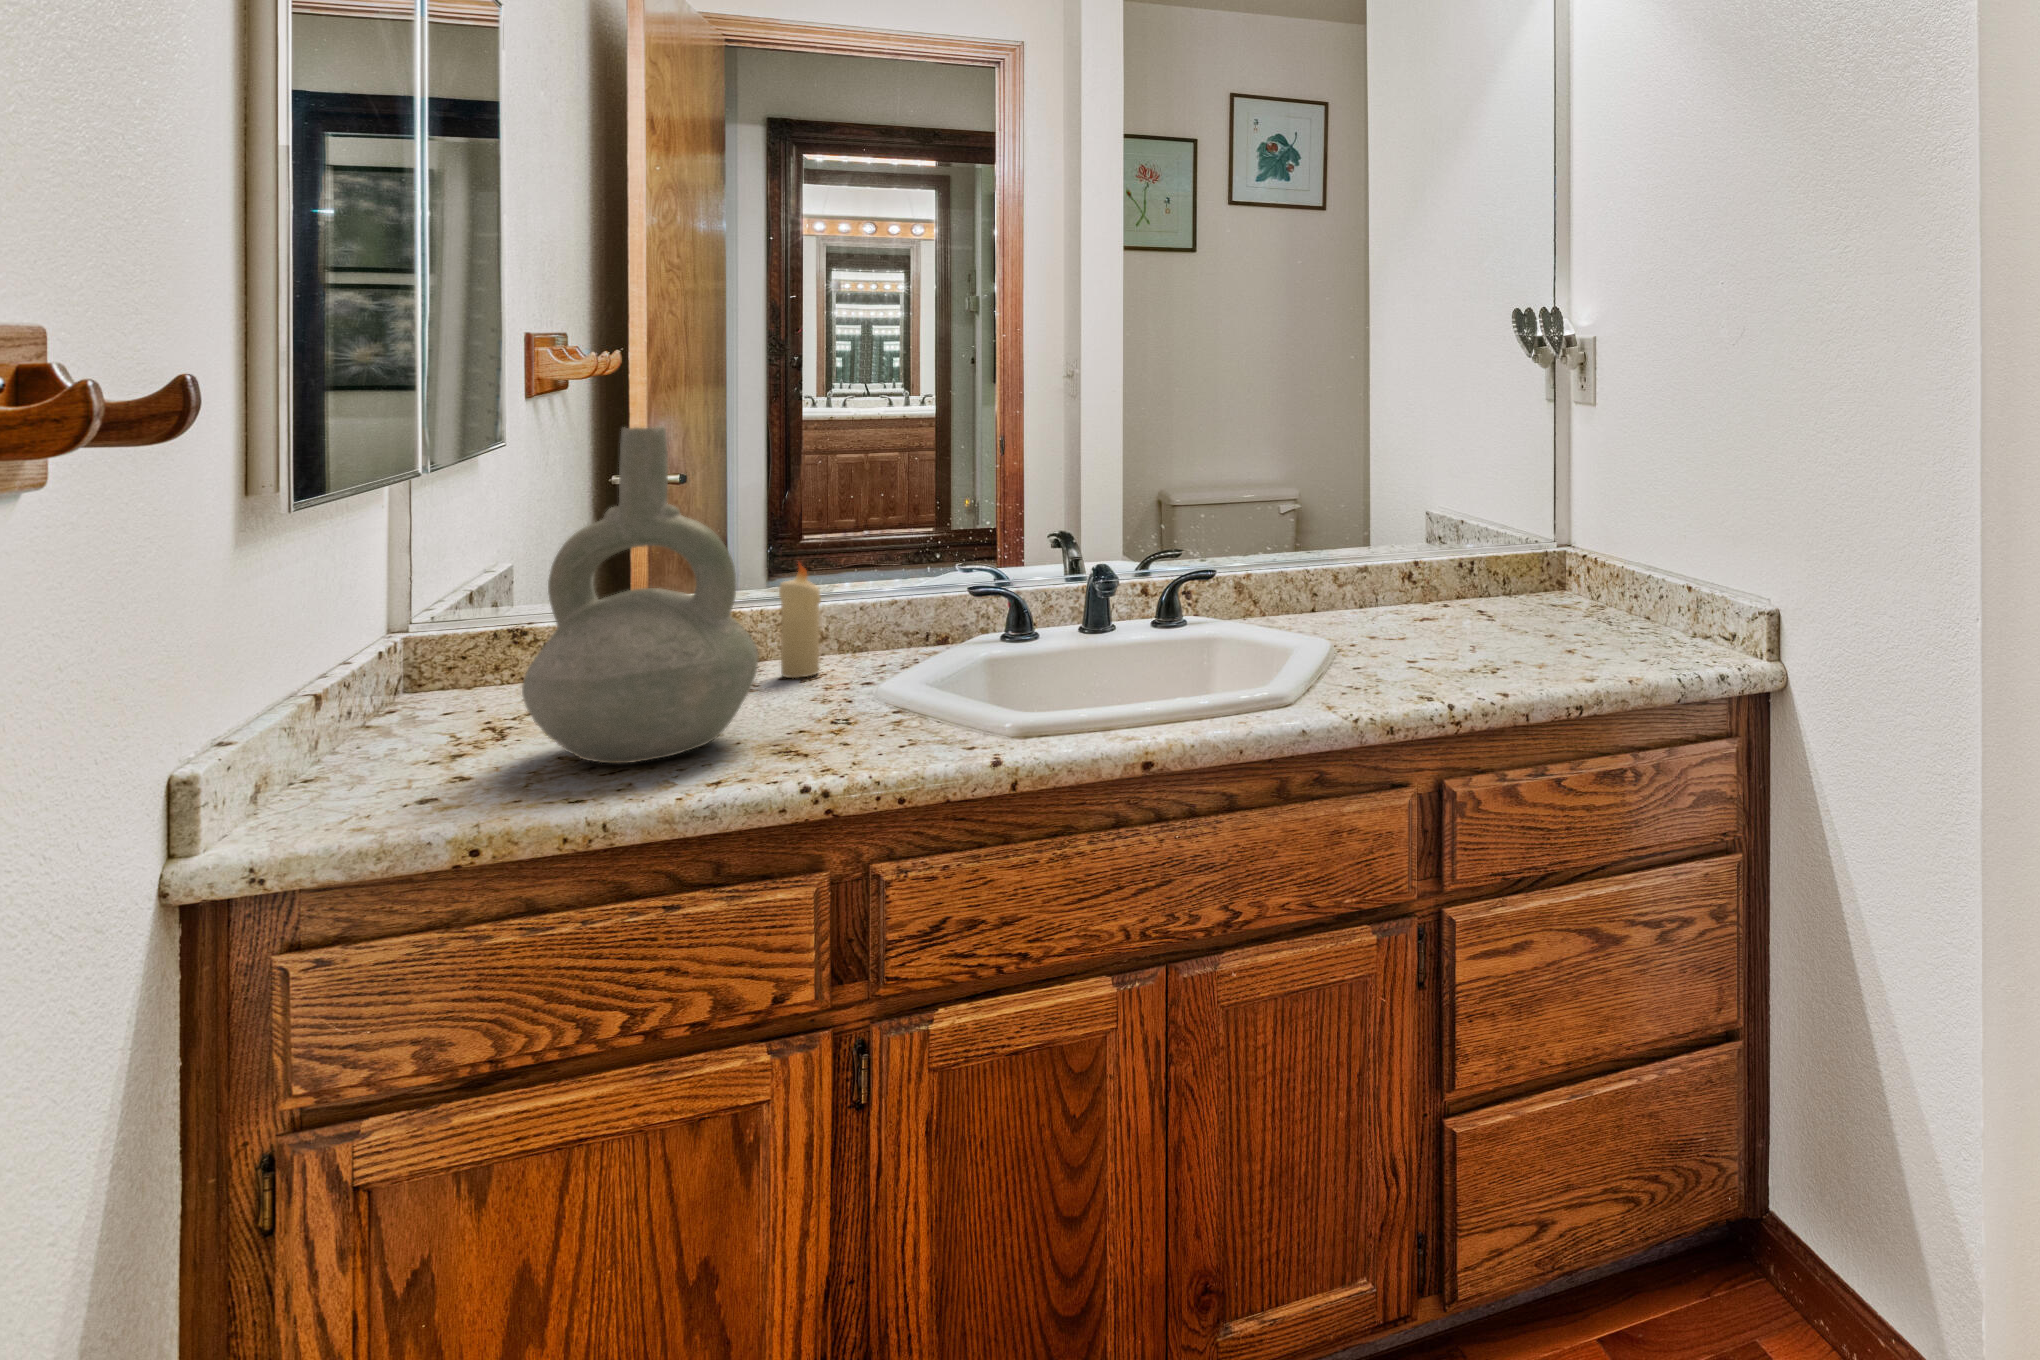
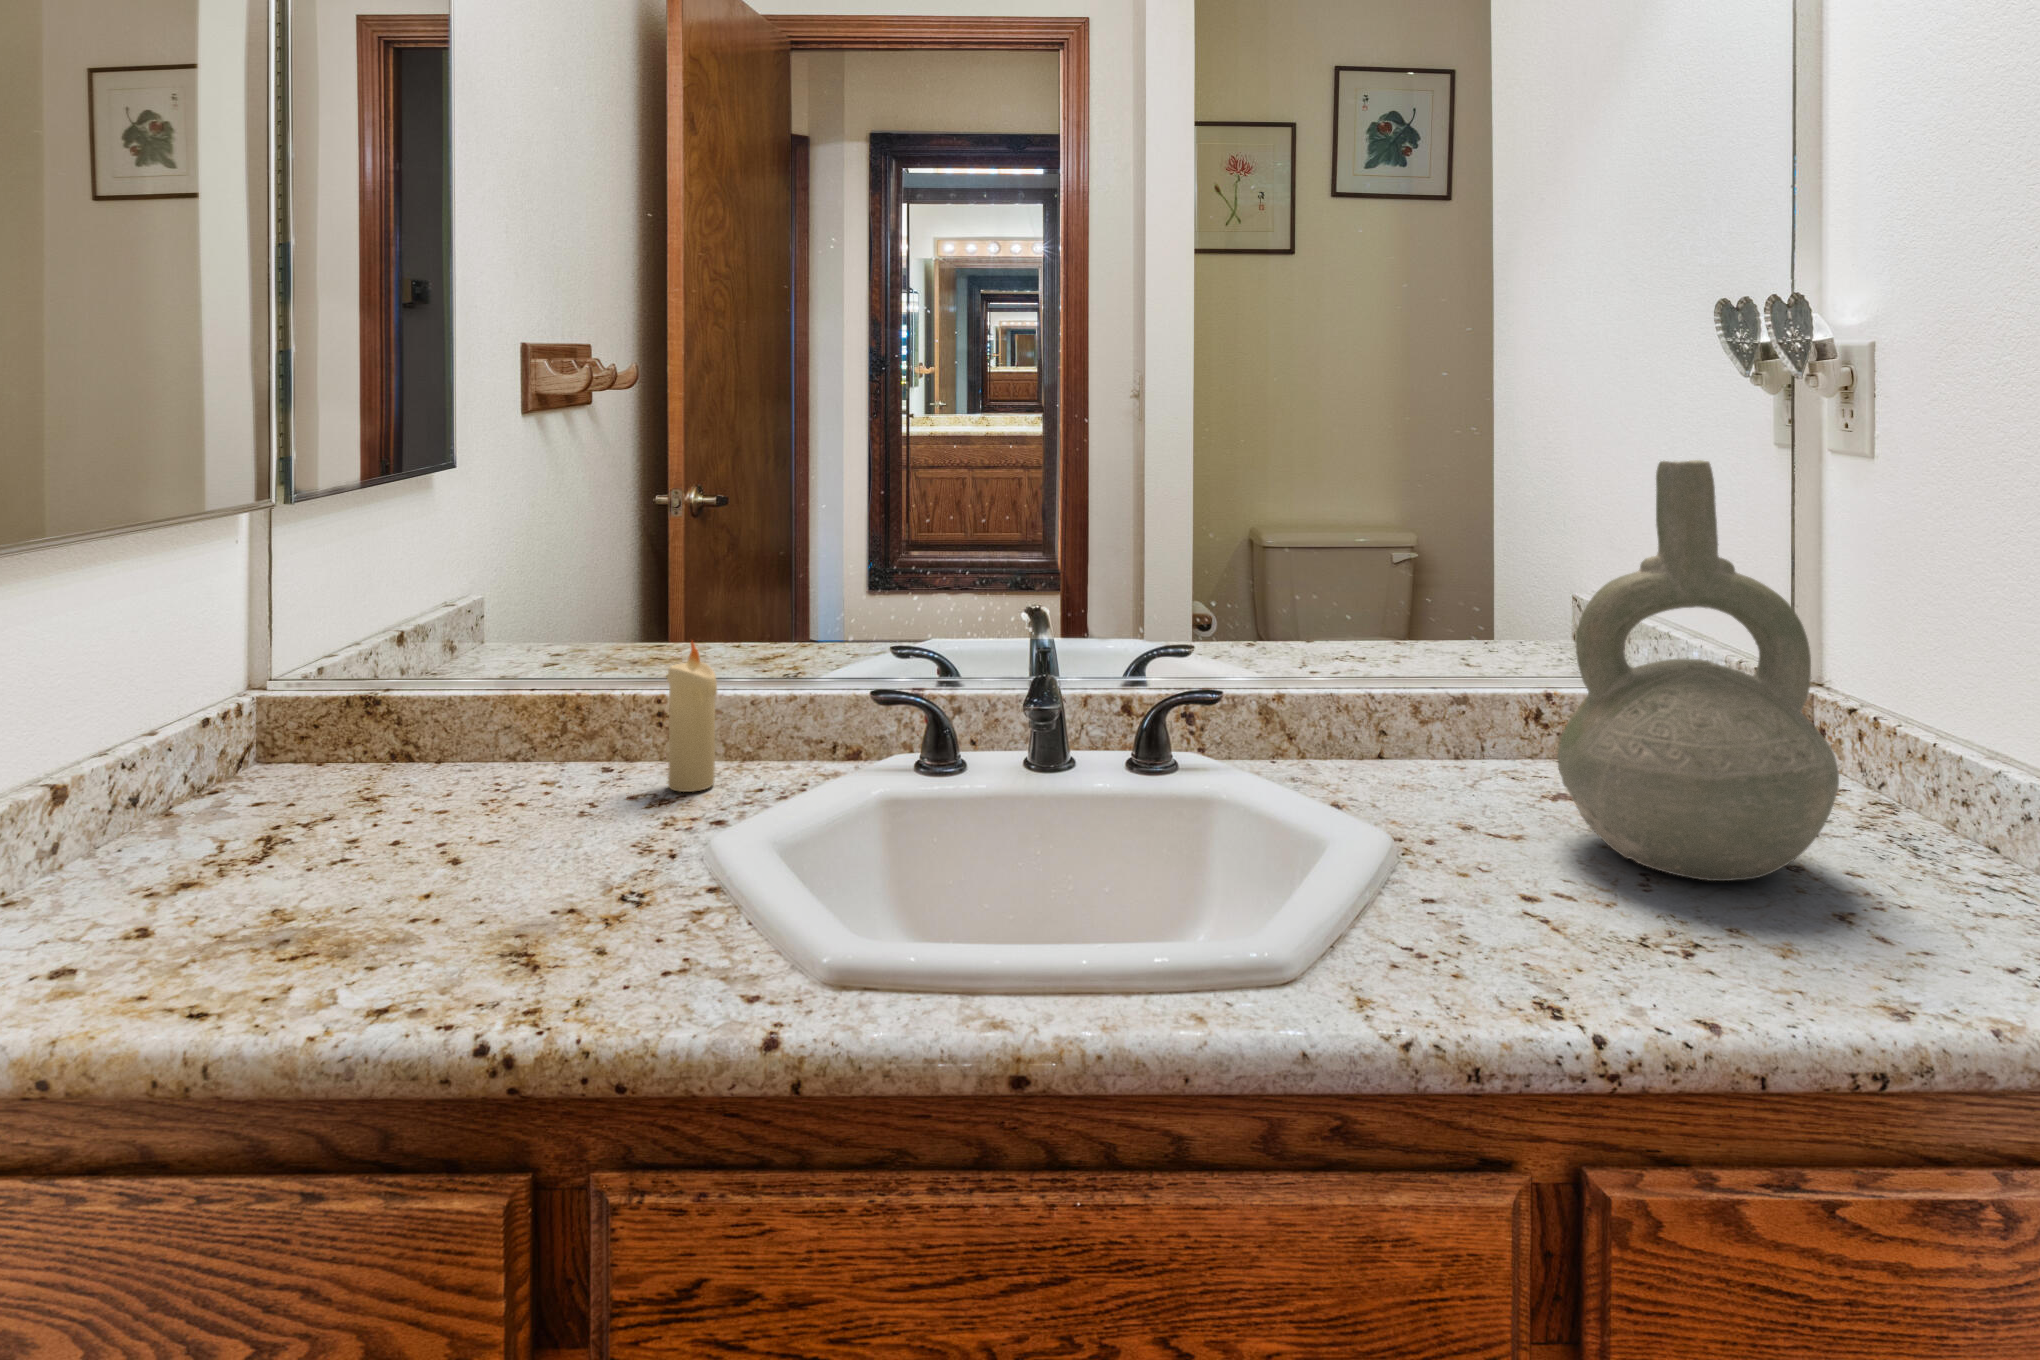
decorative vase: present [522,426,758,764] -> present [1557,460,1839,881]

